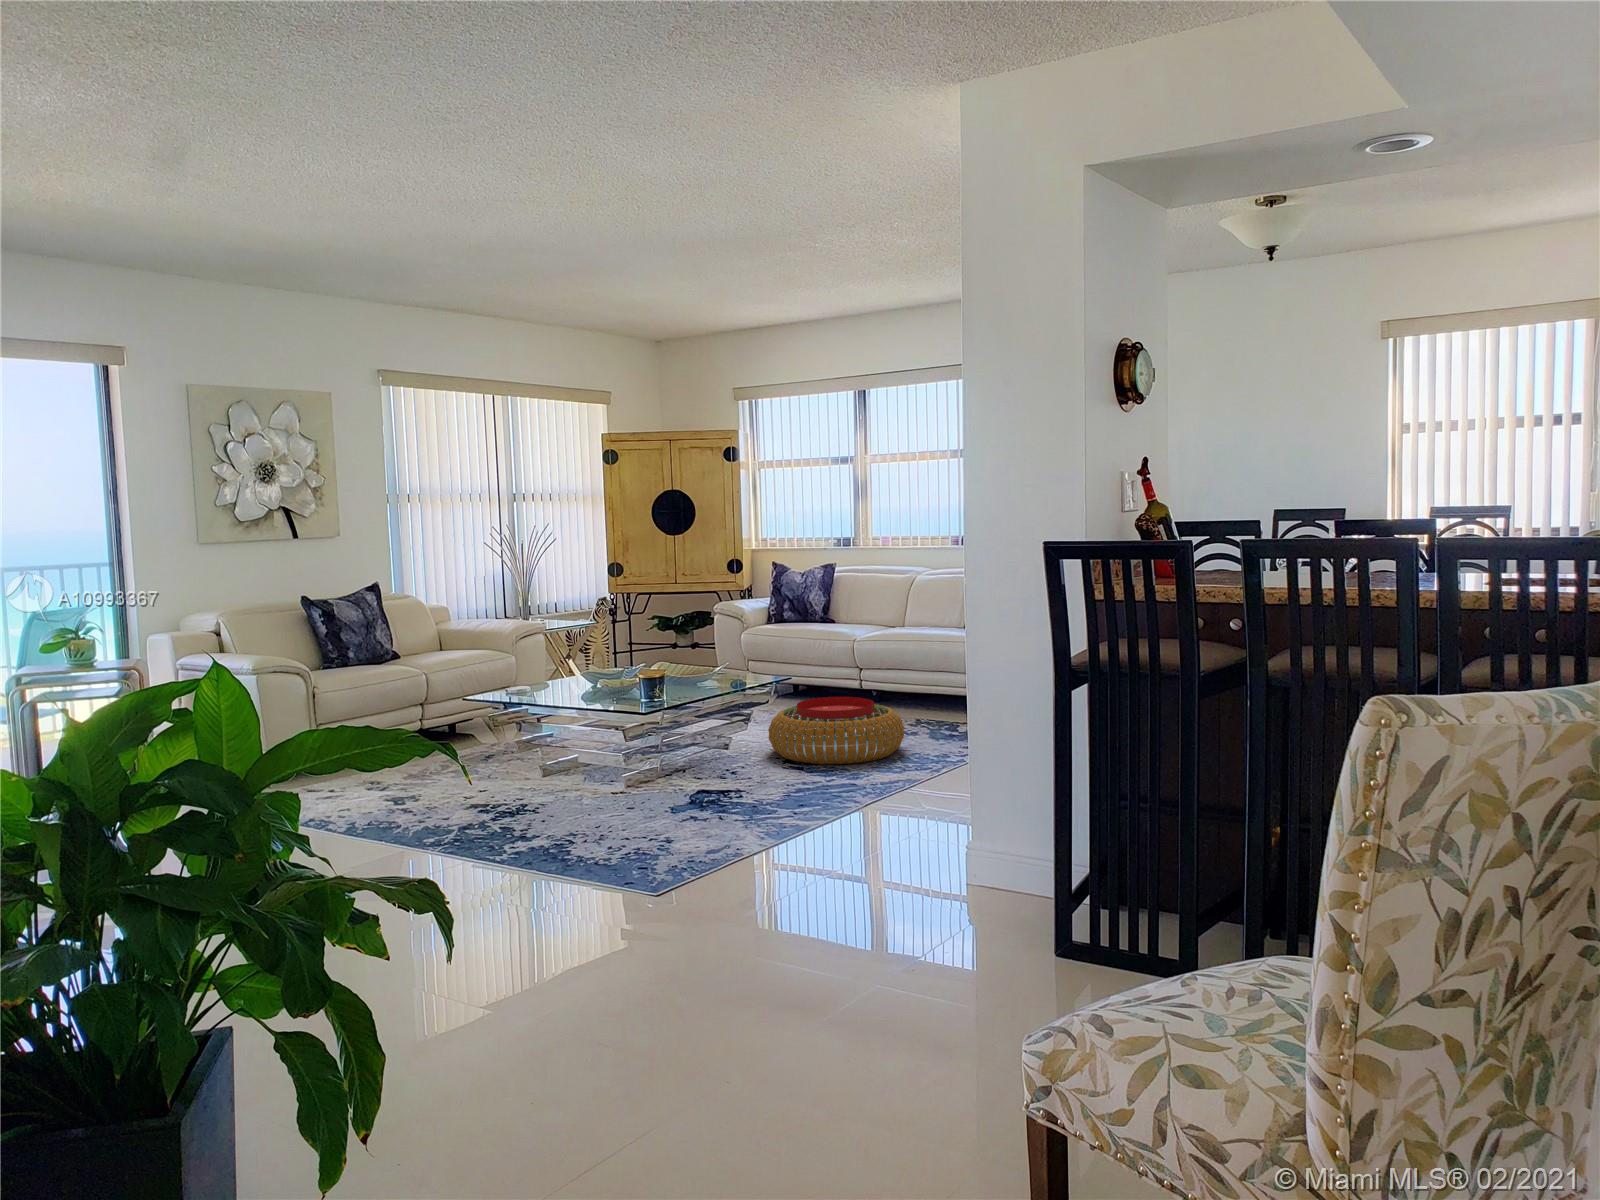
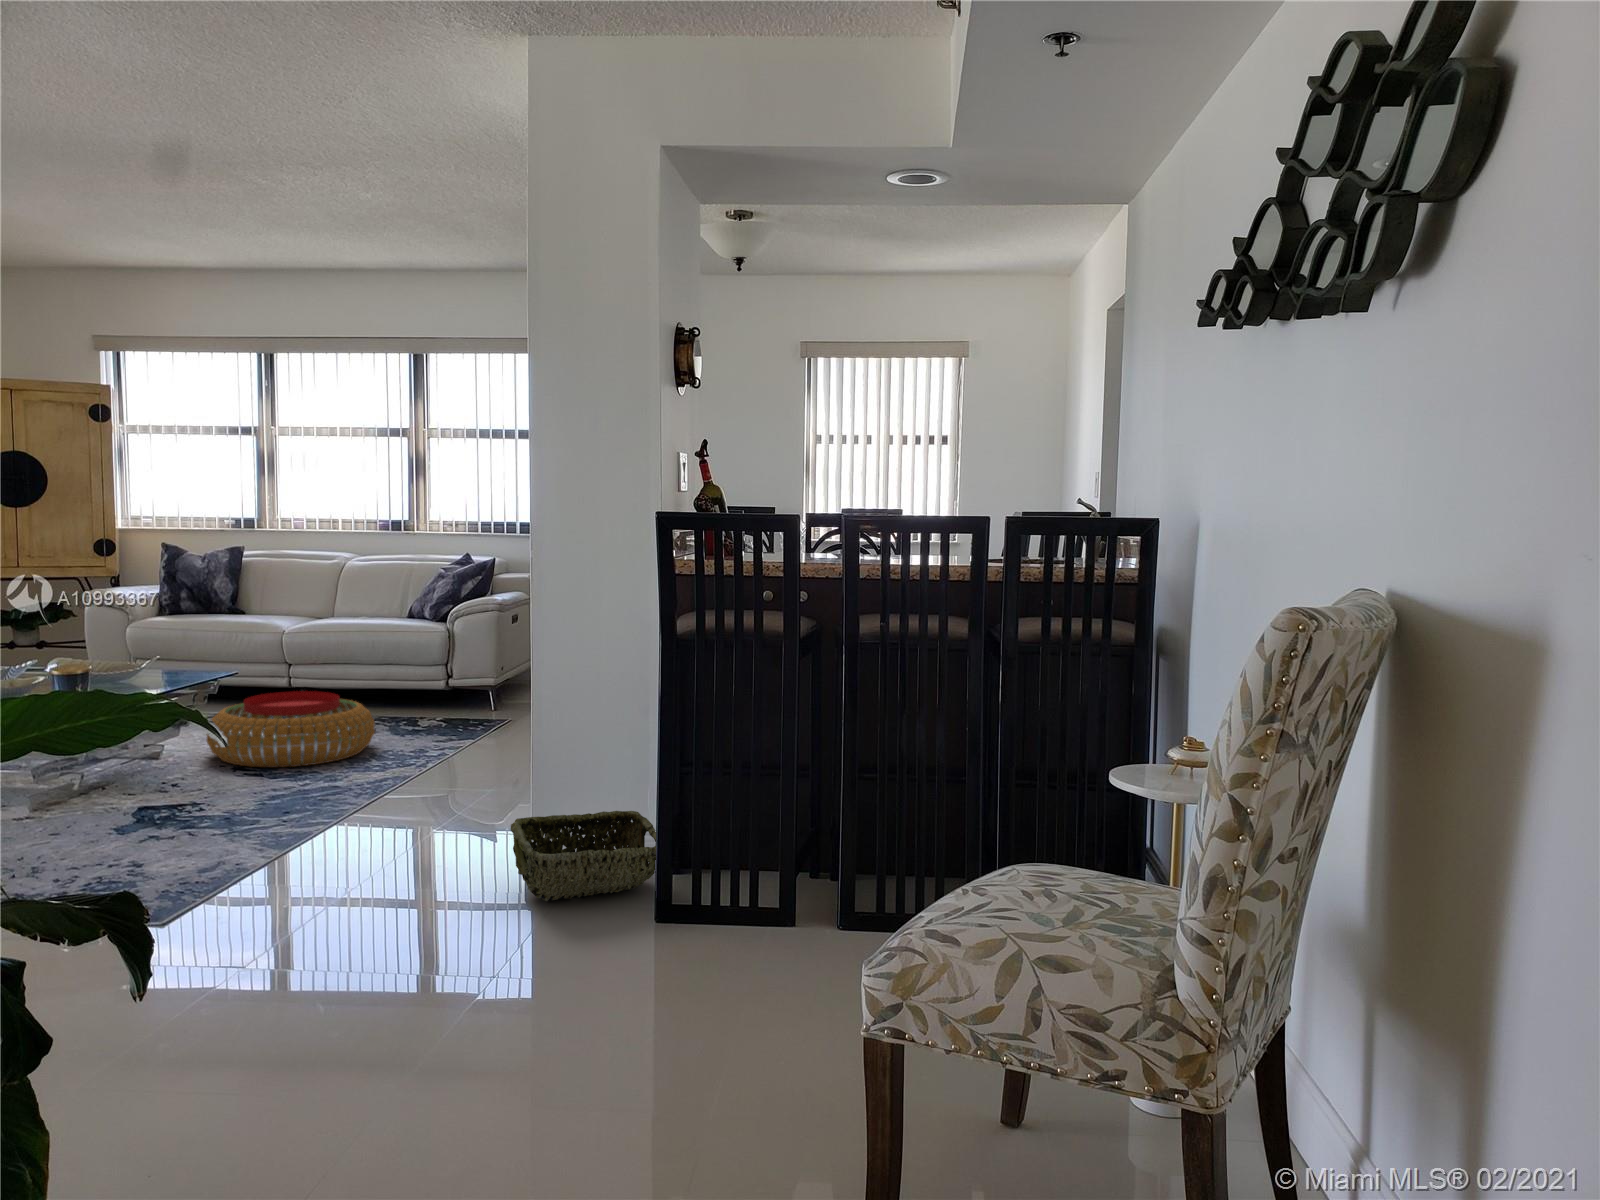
woven basket: none [931,835,1075,918] -> present [511,811,656,901]

